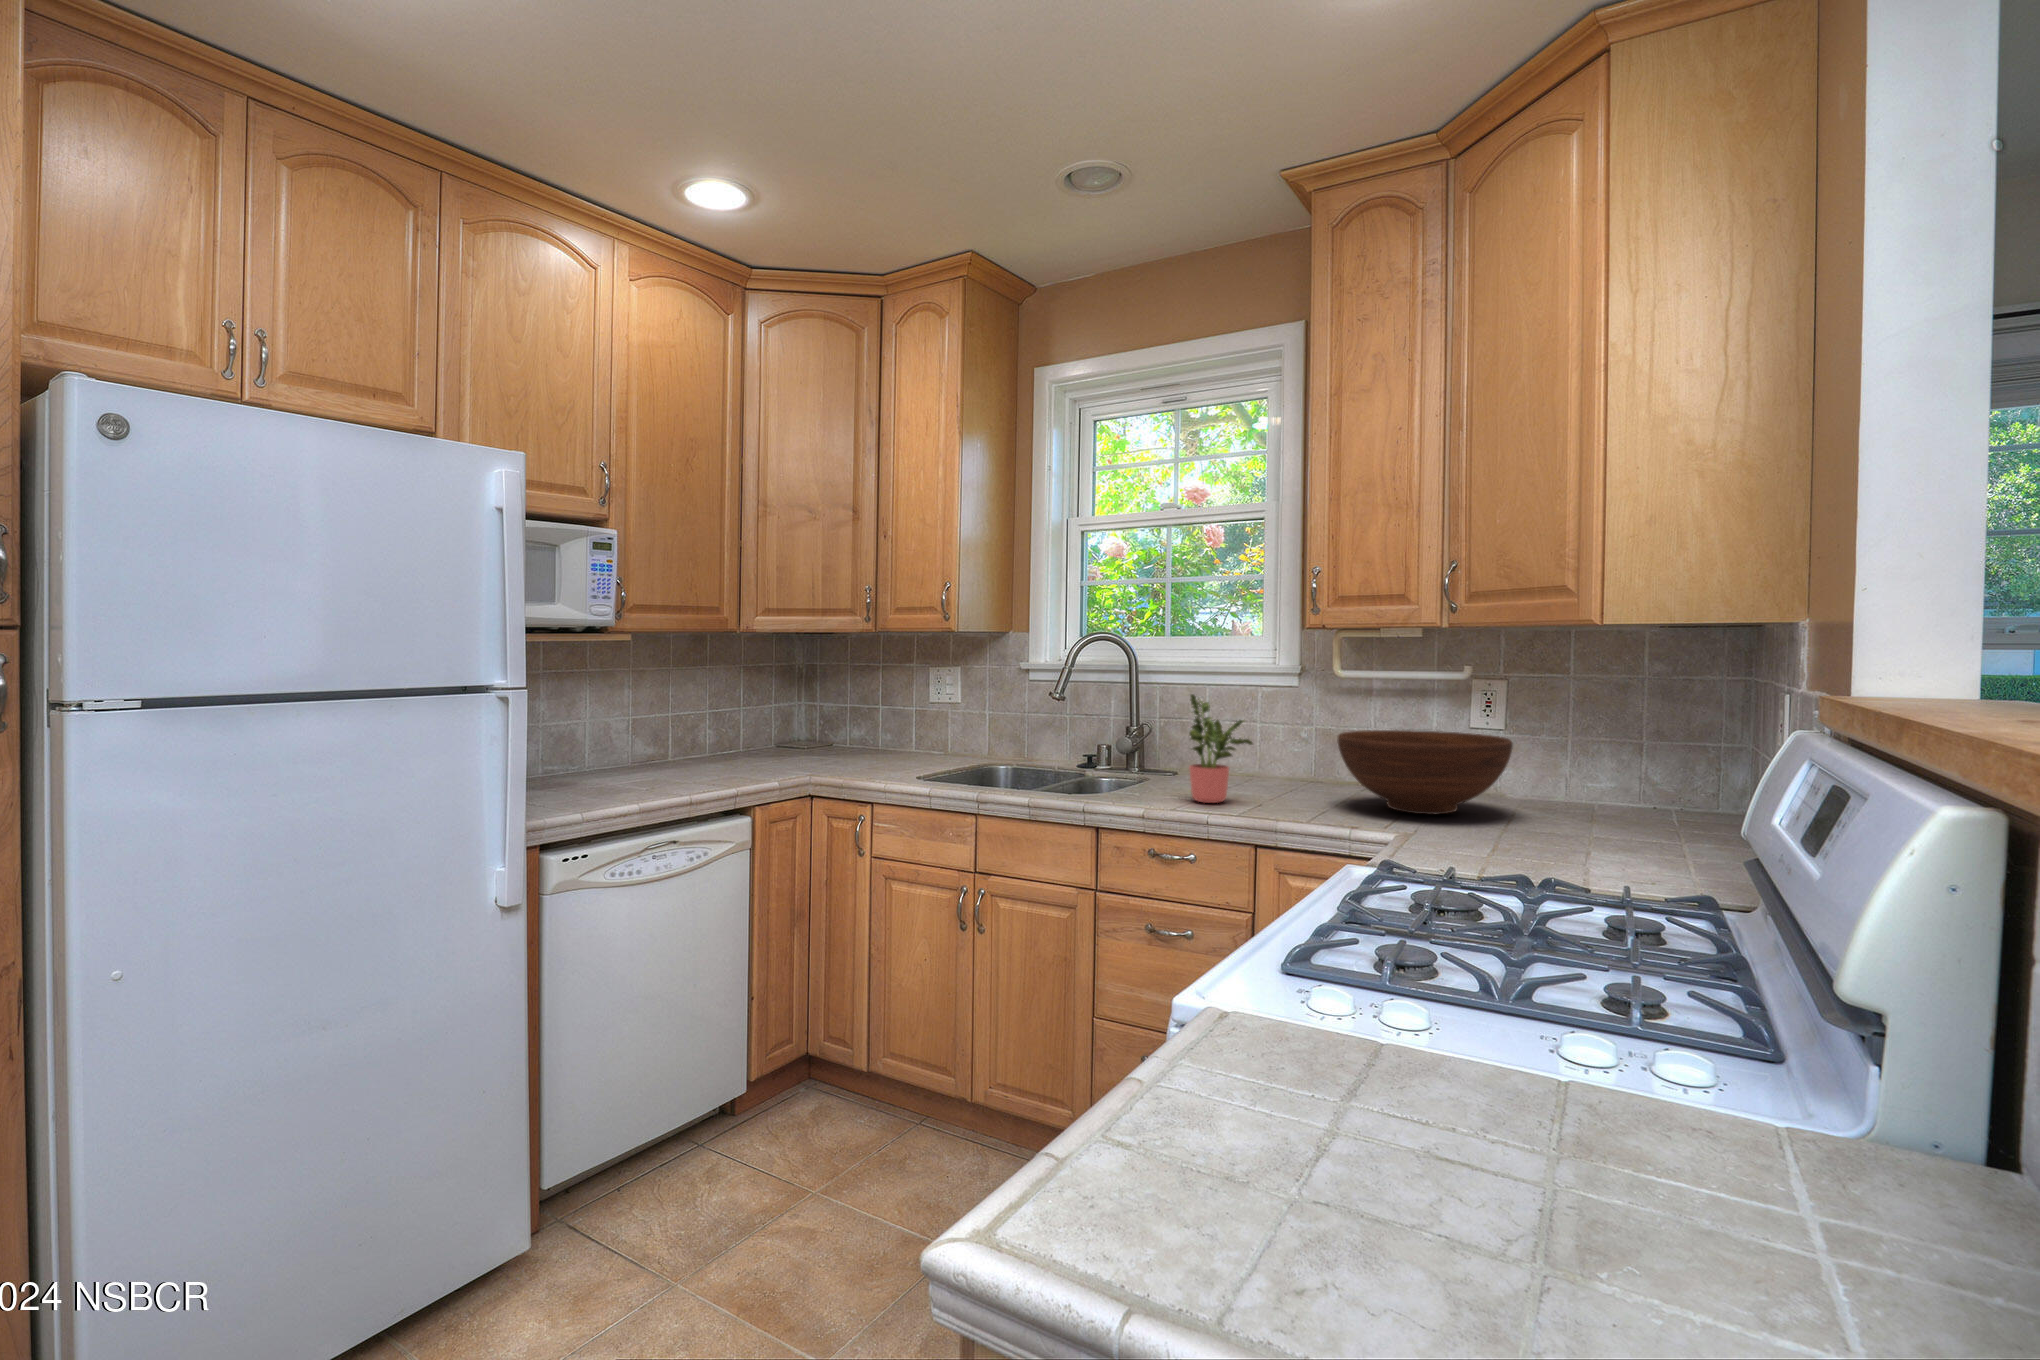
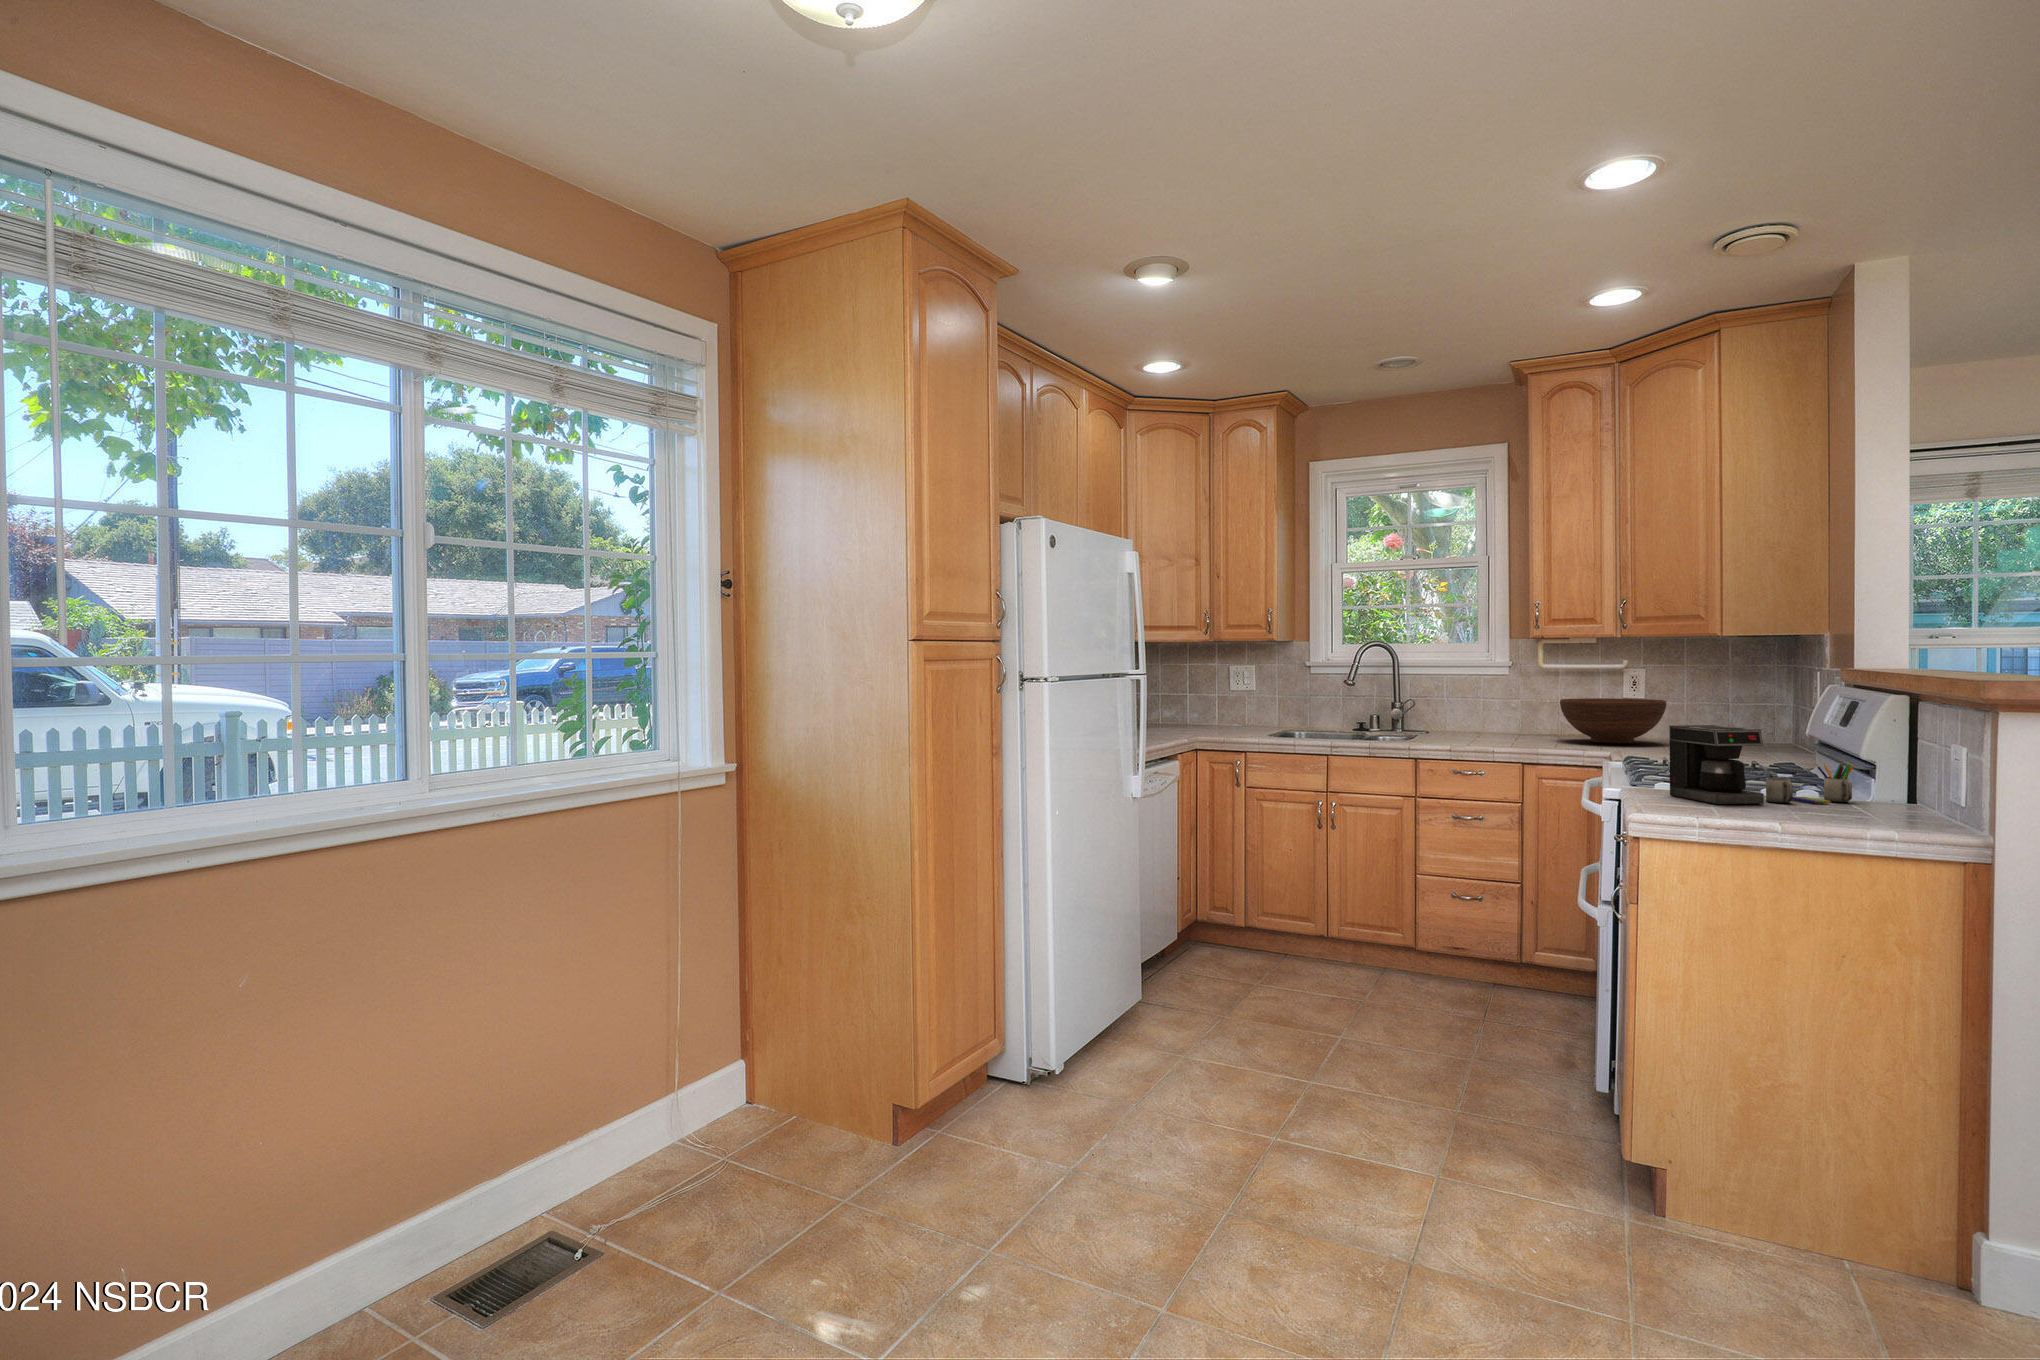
potted plant: present [1189,694,1253,803] -> none [1469,677,1507,742]
coffee maker: none [1231,903,1857,1281] -> present [1669,725,1853,804]

